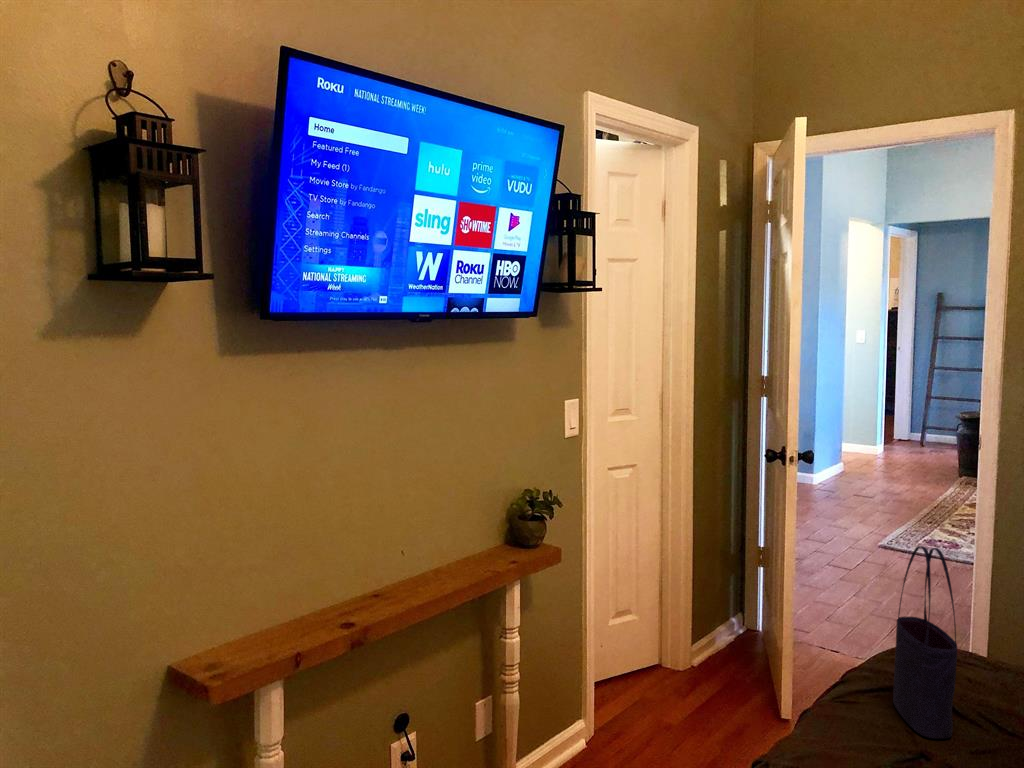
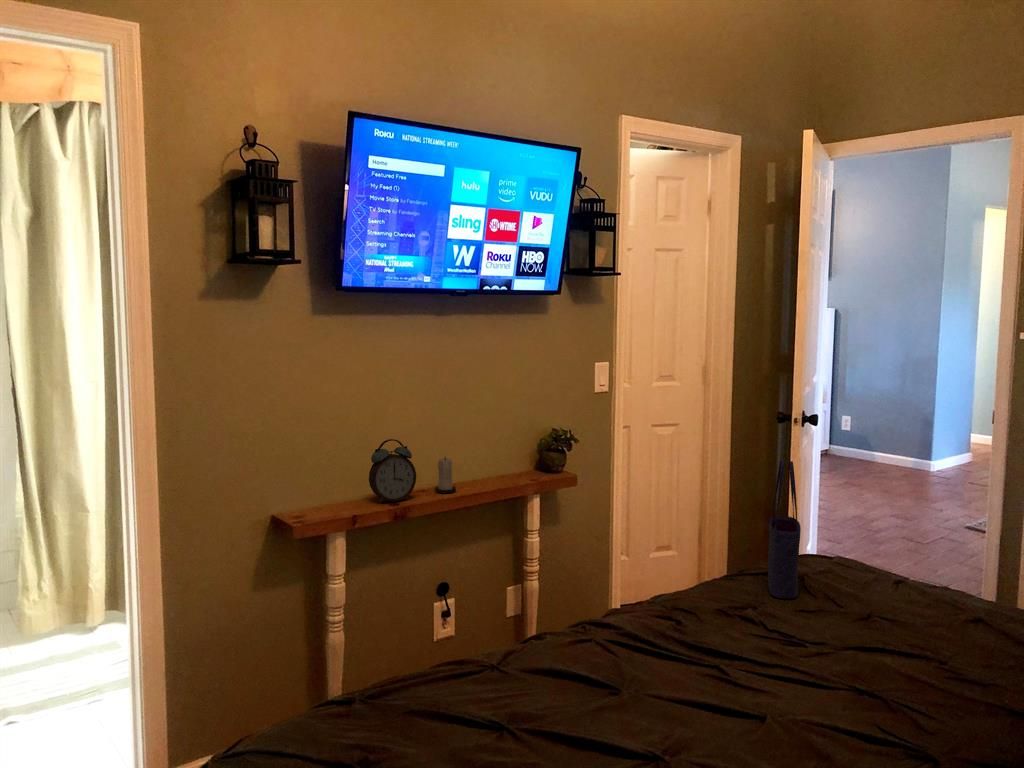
alarm clock: none [308,531,375,625] -> present [369,439,416,503]
candle: none [394,545,424,598] -> present [435,457,456,493]

